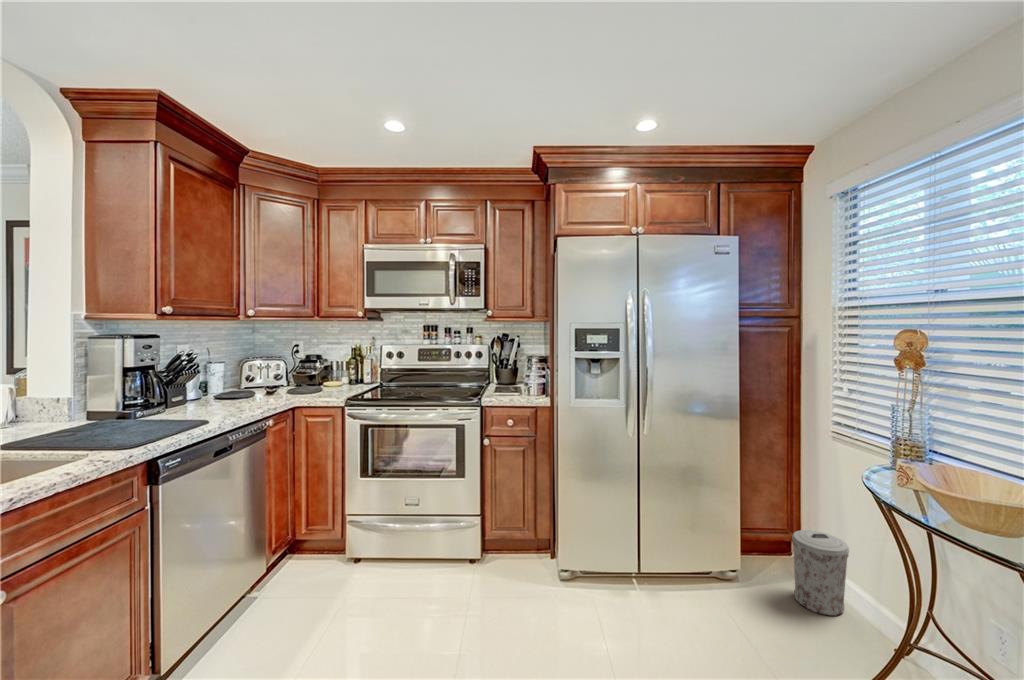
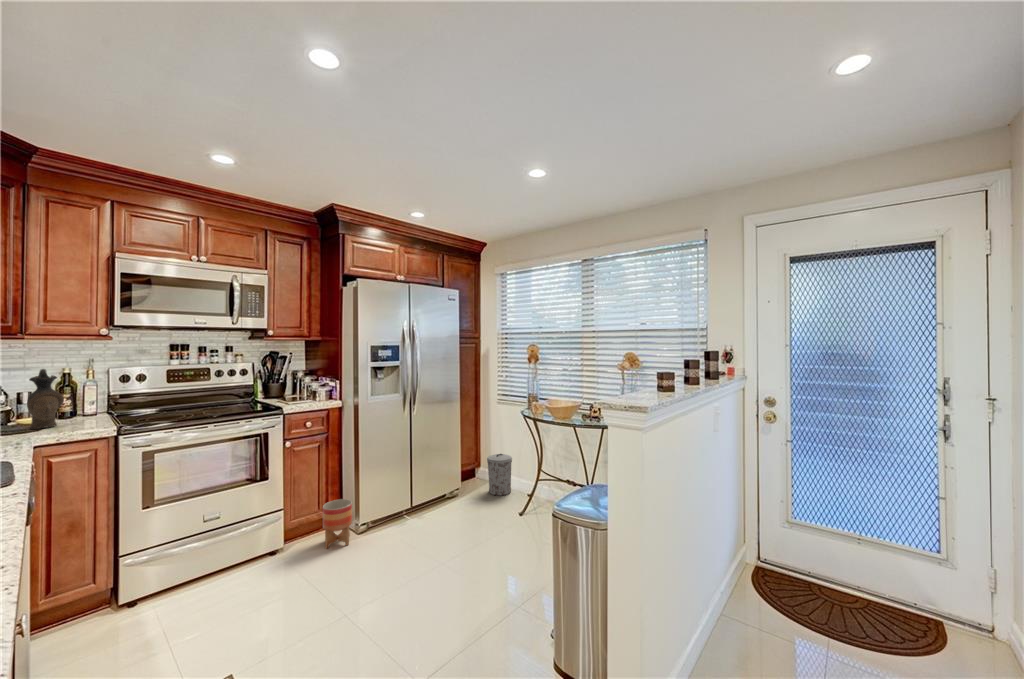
ceramic pitcher: none [313,345,332,391] -> present [27,369,64,429]
planter: none [514,520,549,583] -> present [323,499,352,549]

